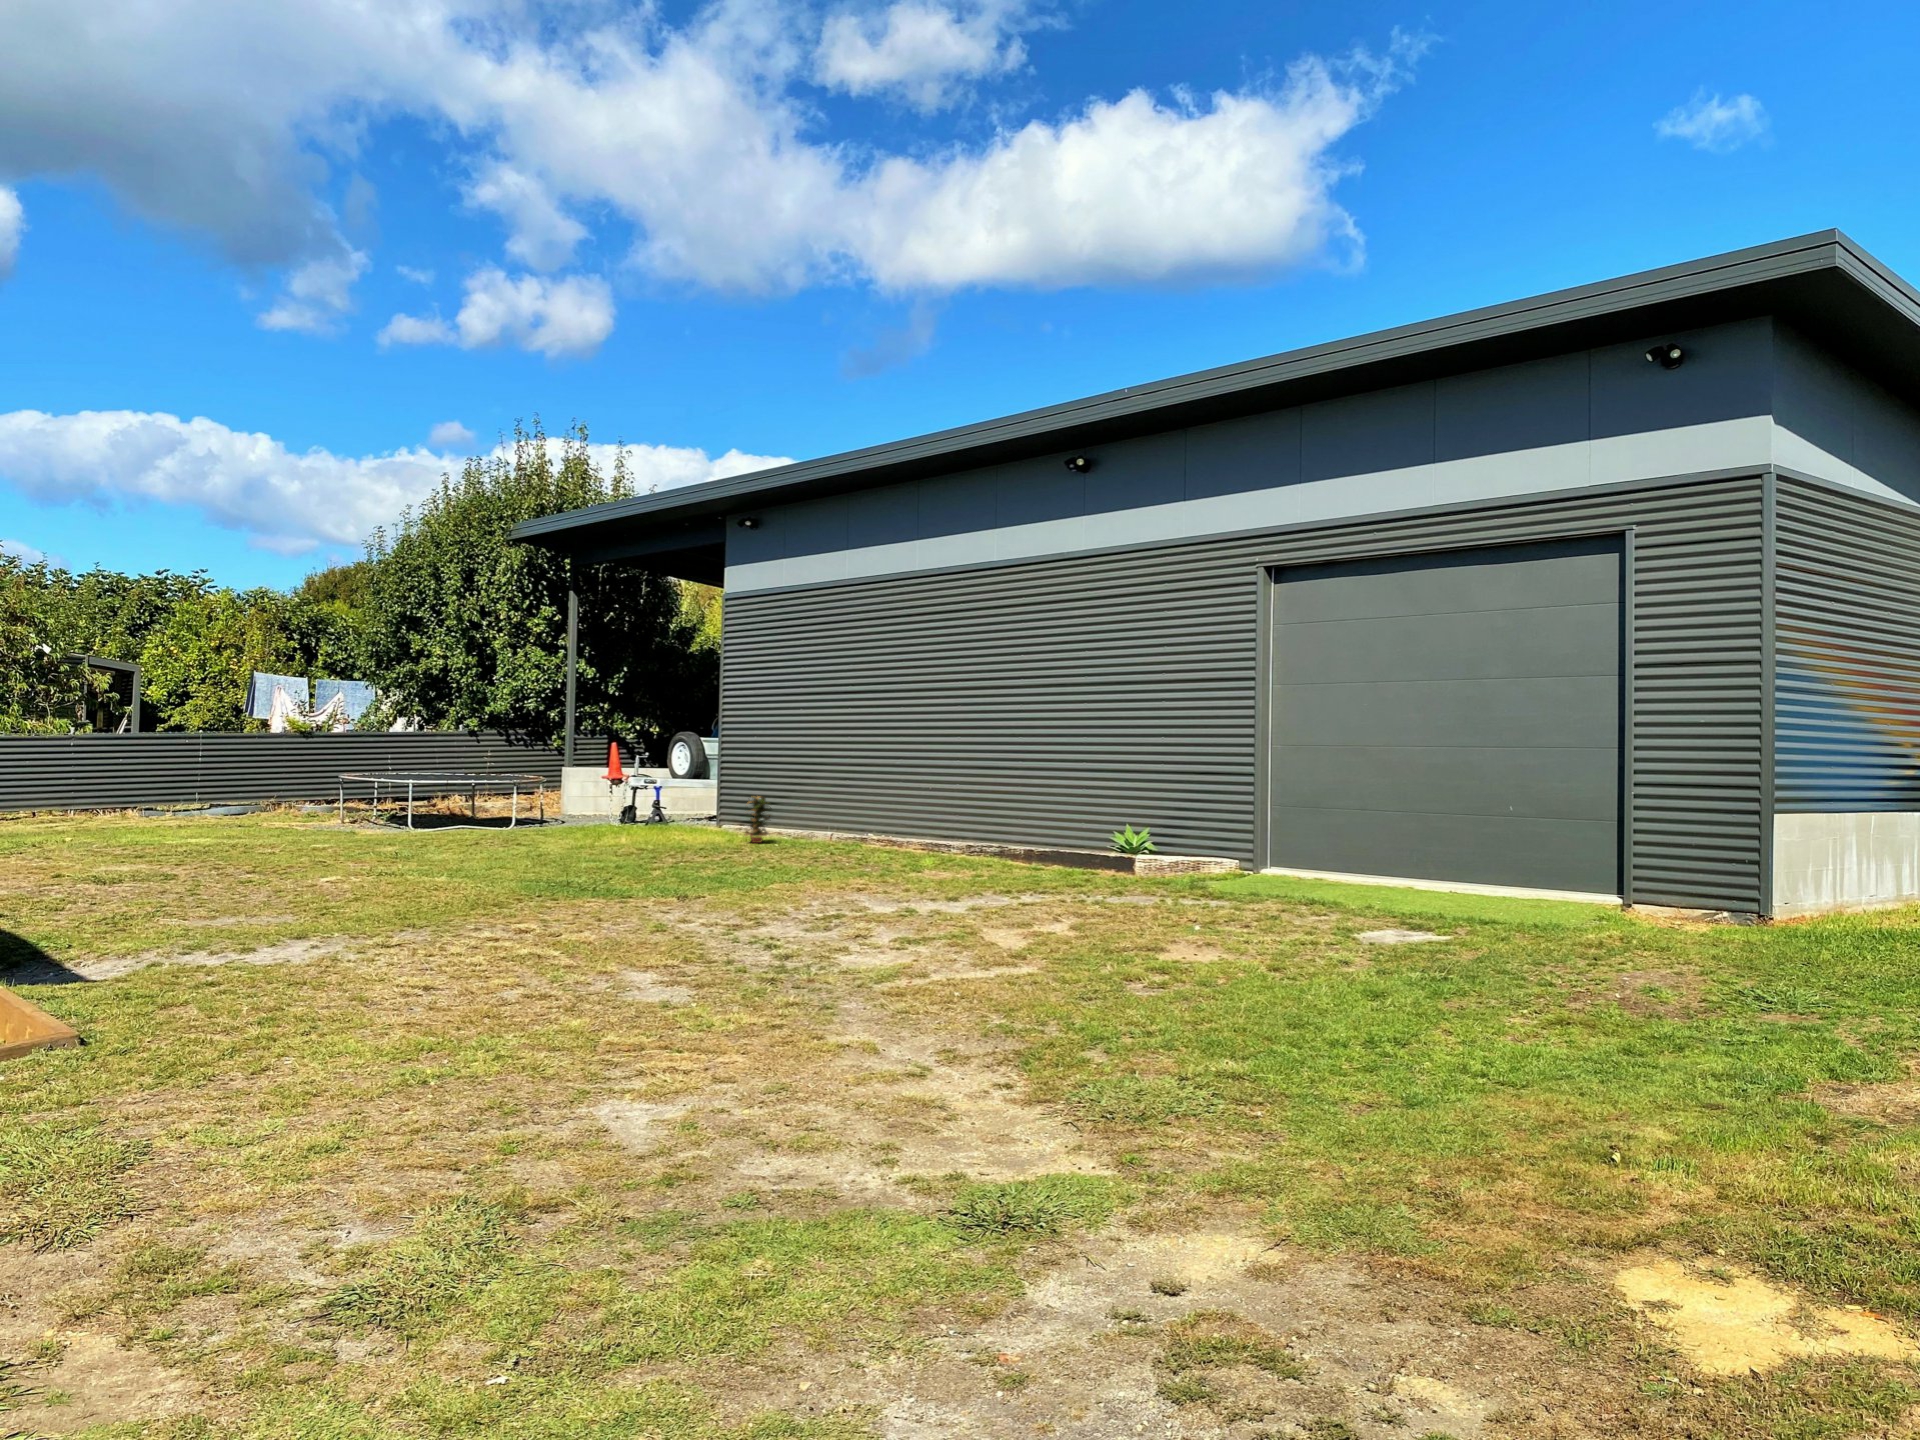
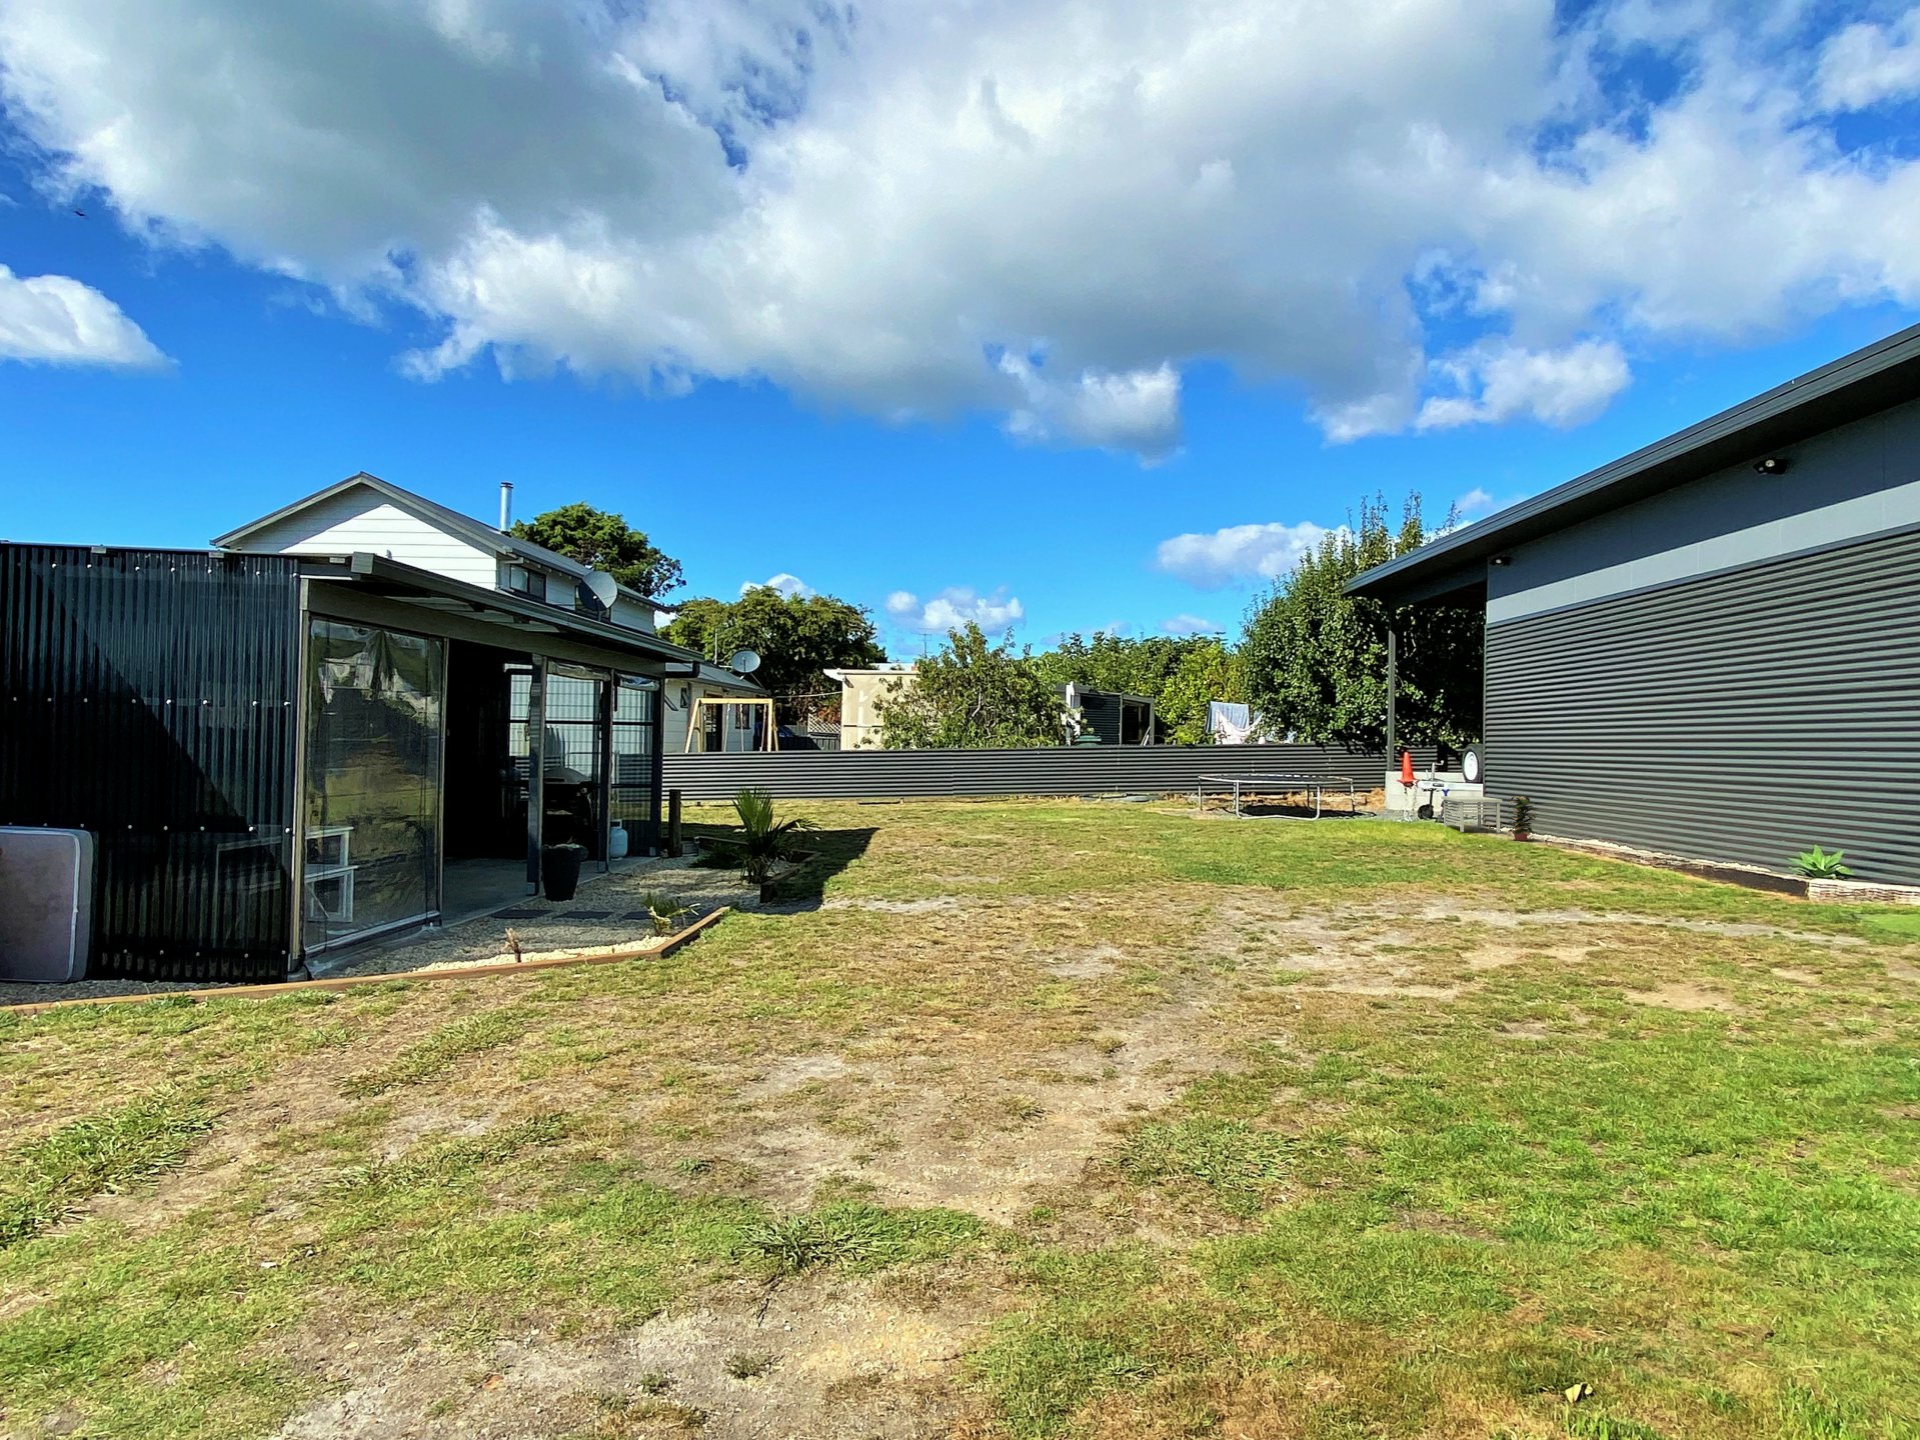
storage bench: none [662,796,732,836] -> present [1441,796,1502,833]

